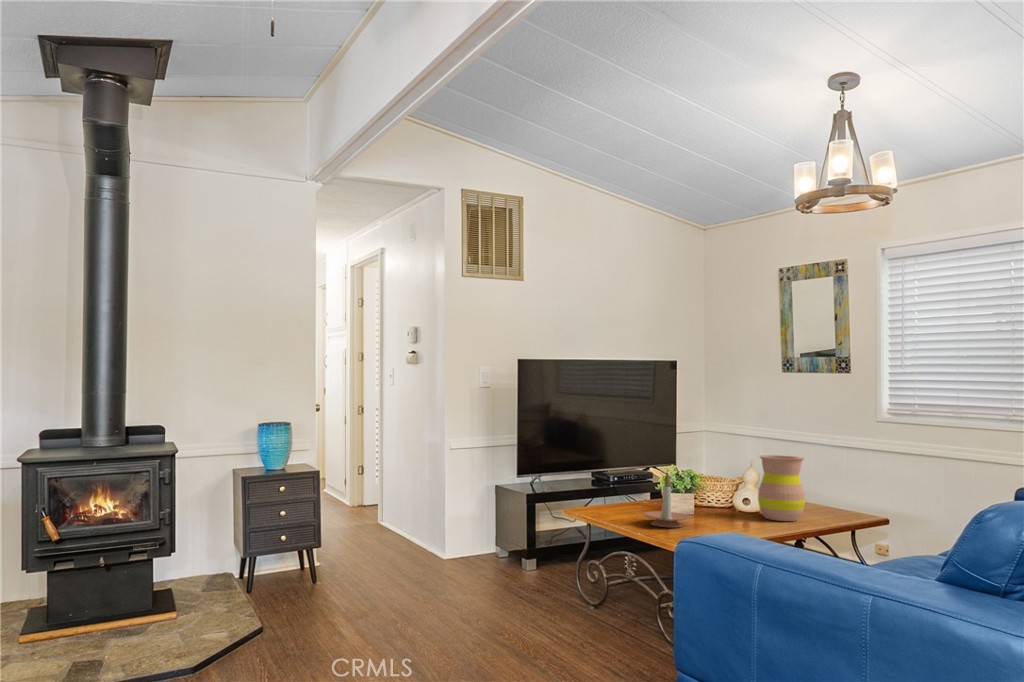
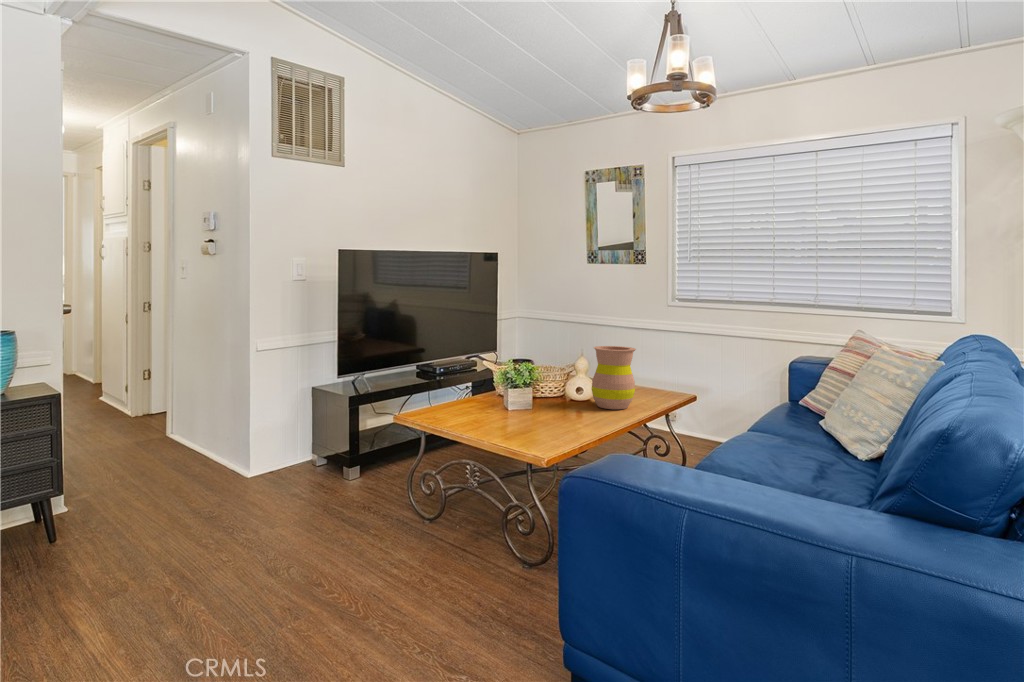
candle holder: present [642,472,691,527] -> none [486,368,536,426]

